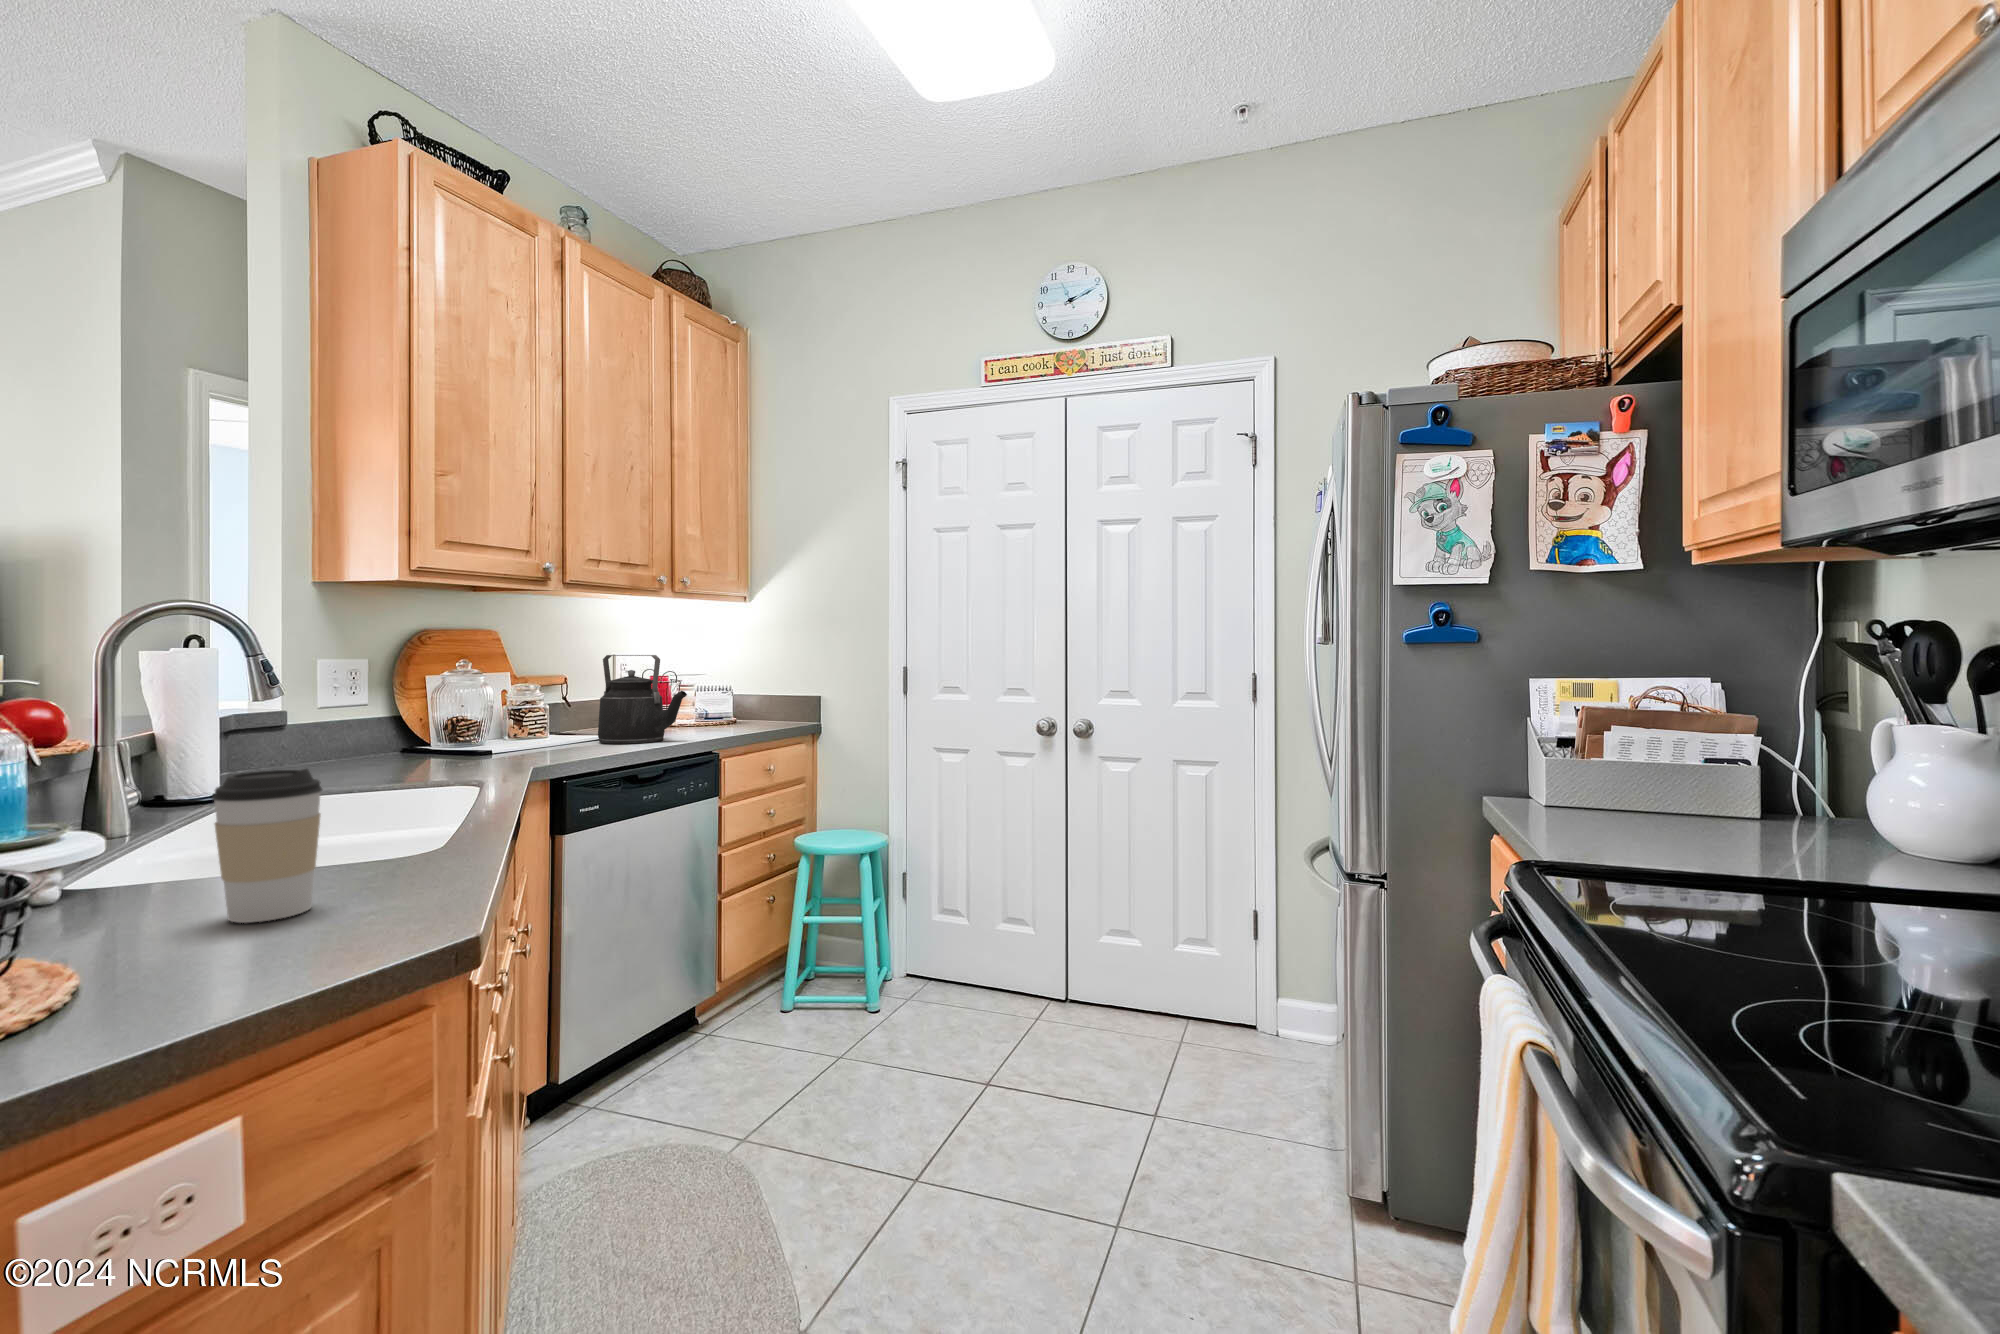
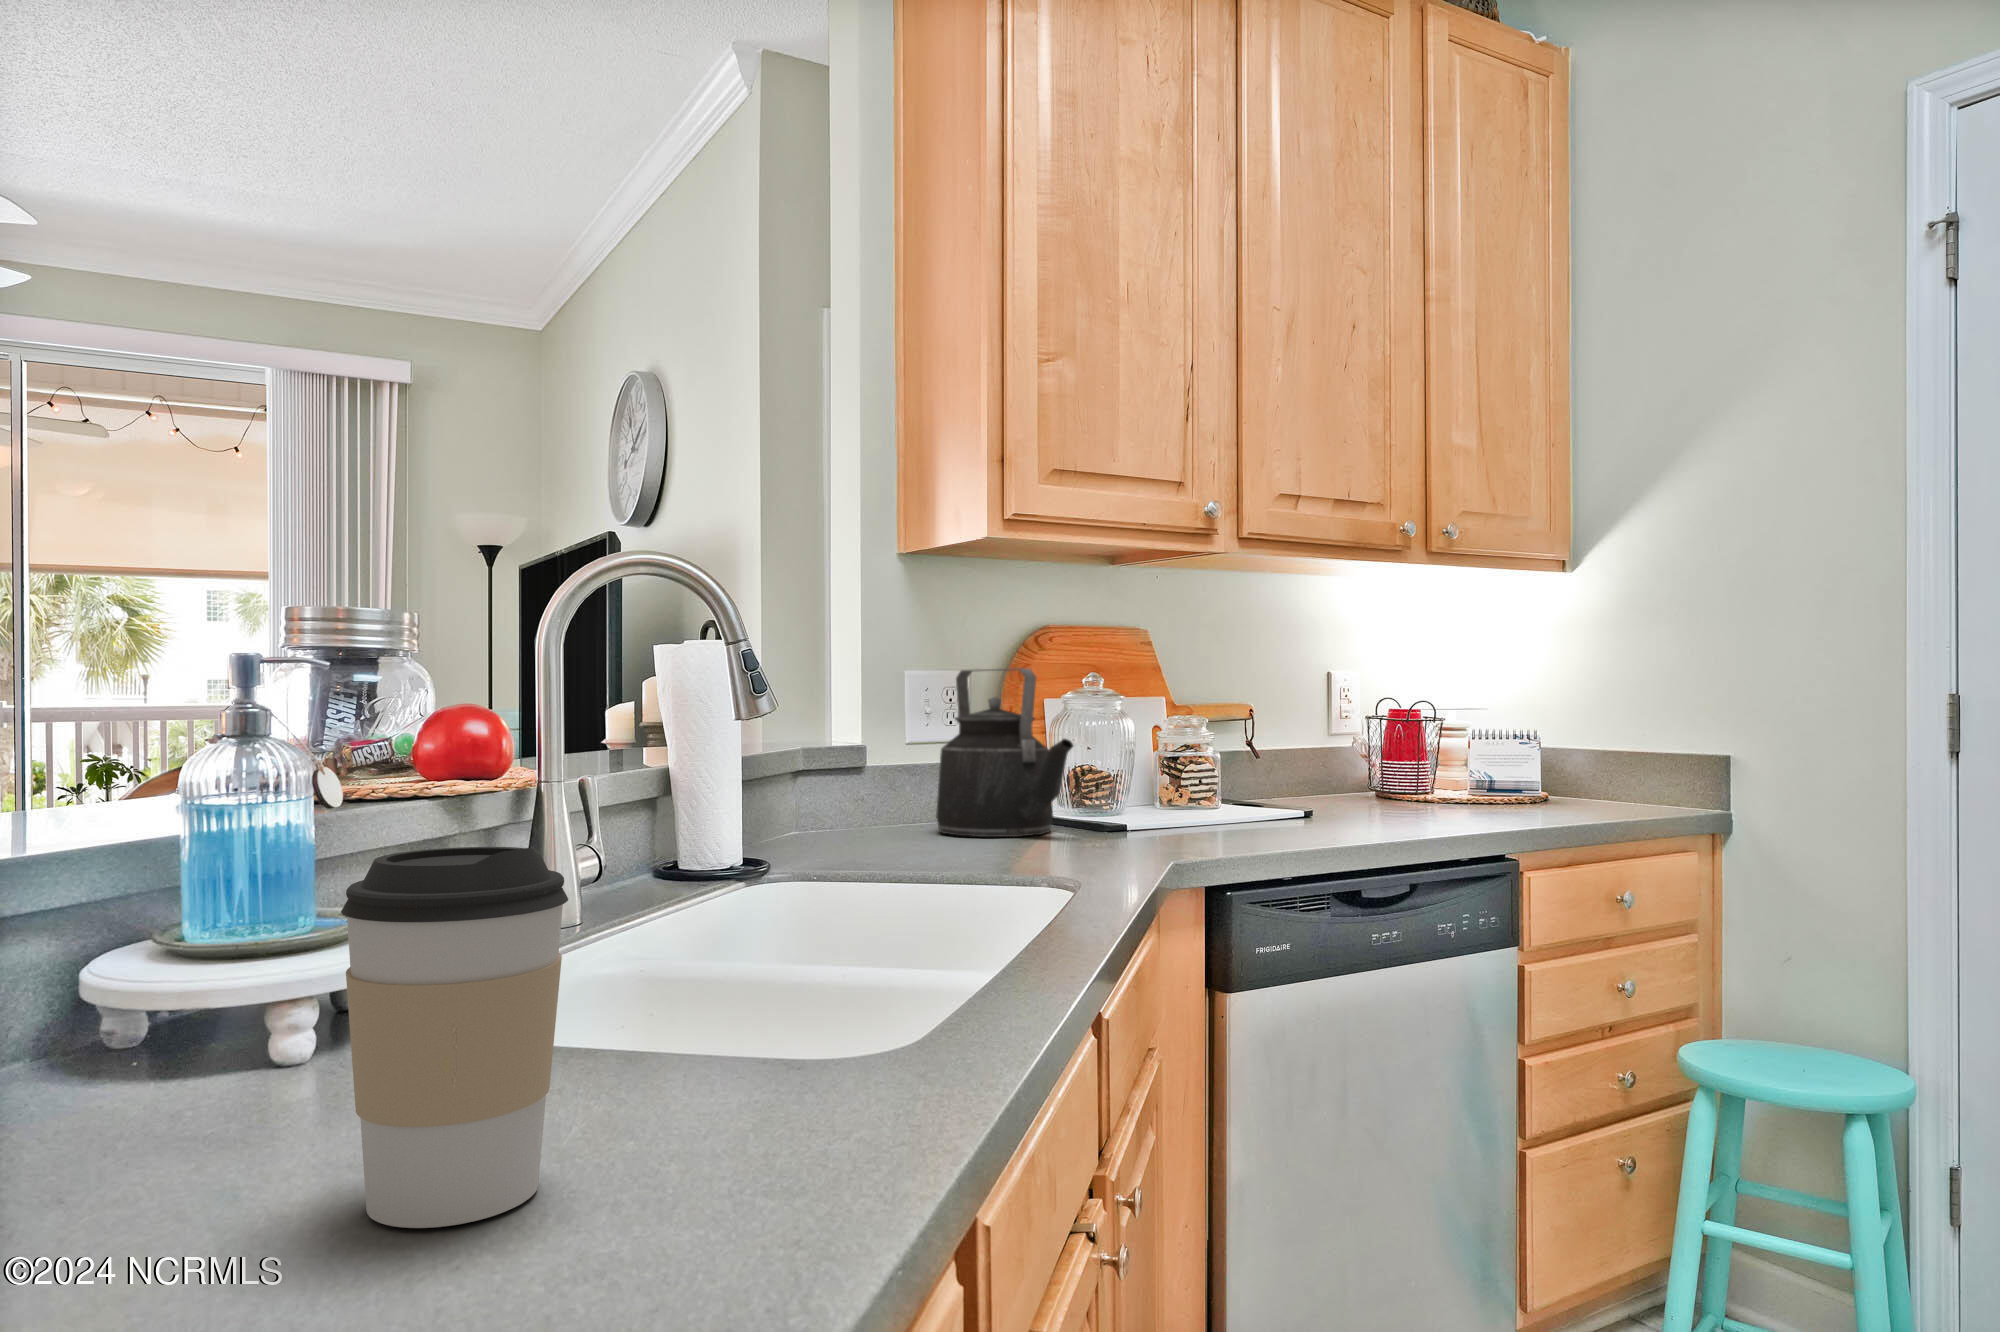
kettle: present [598,655,687,744] -> present [936,668,1073,837]

